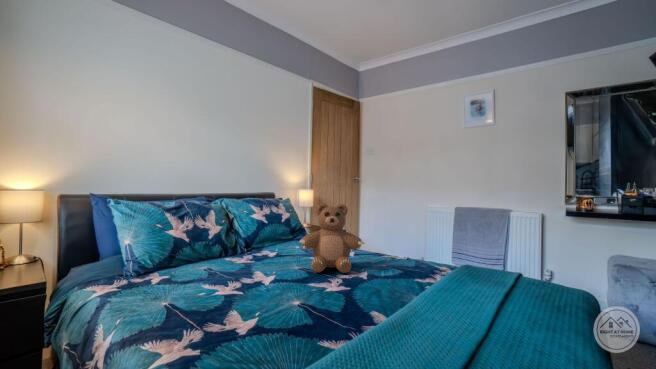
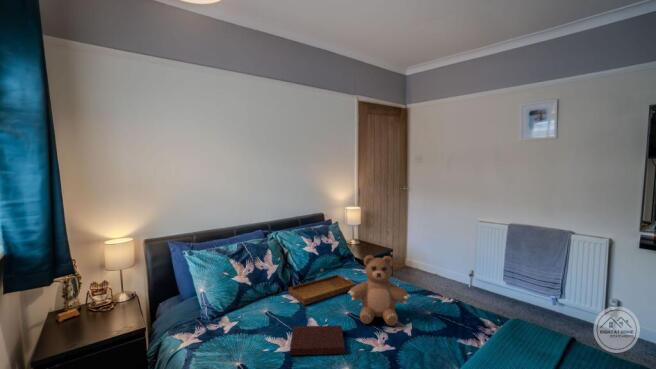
tray: none [233,230,307,262] -> present [289,269,355,305]
notebook: none [230,272,294,297] -> present [290,325,345,355]

